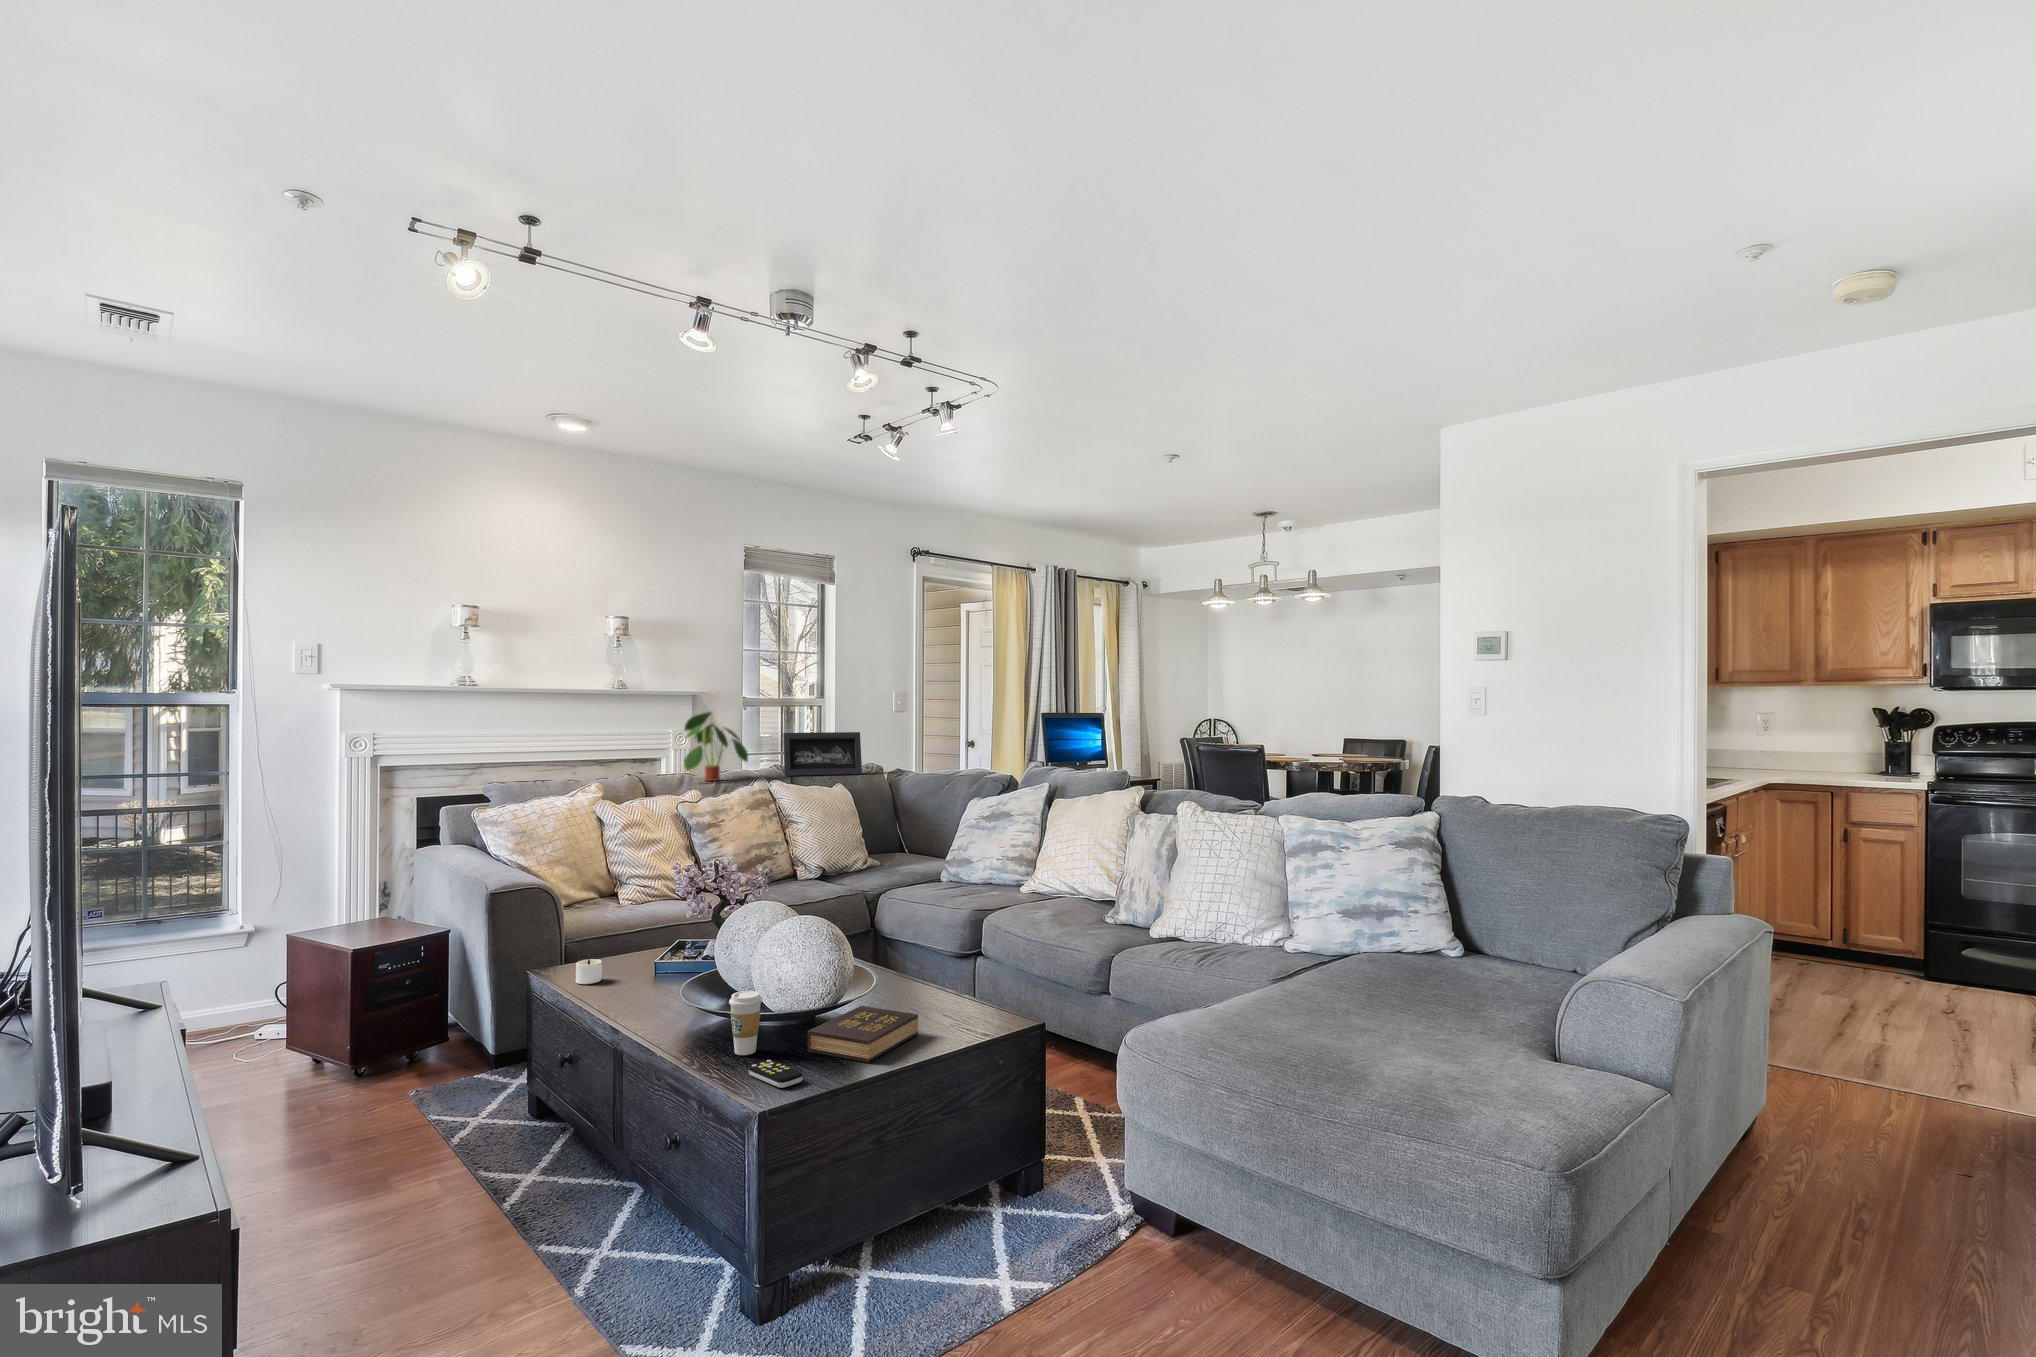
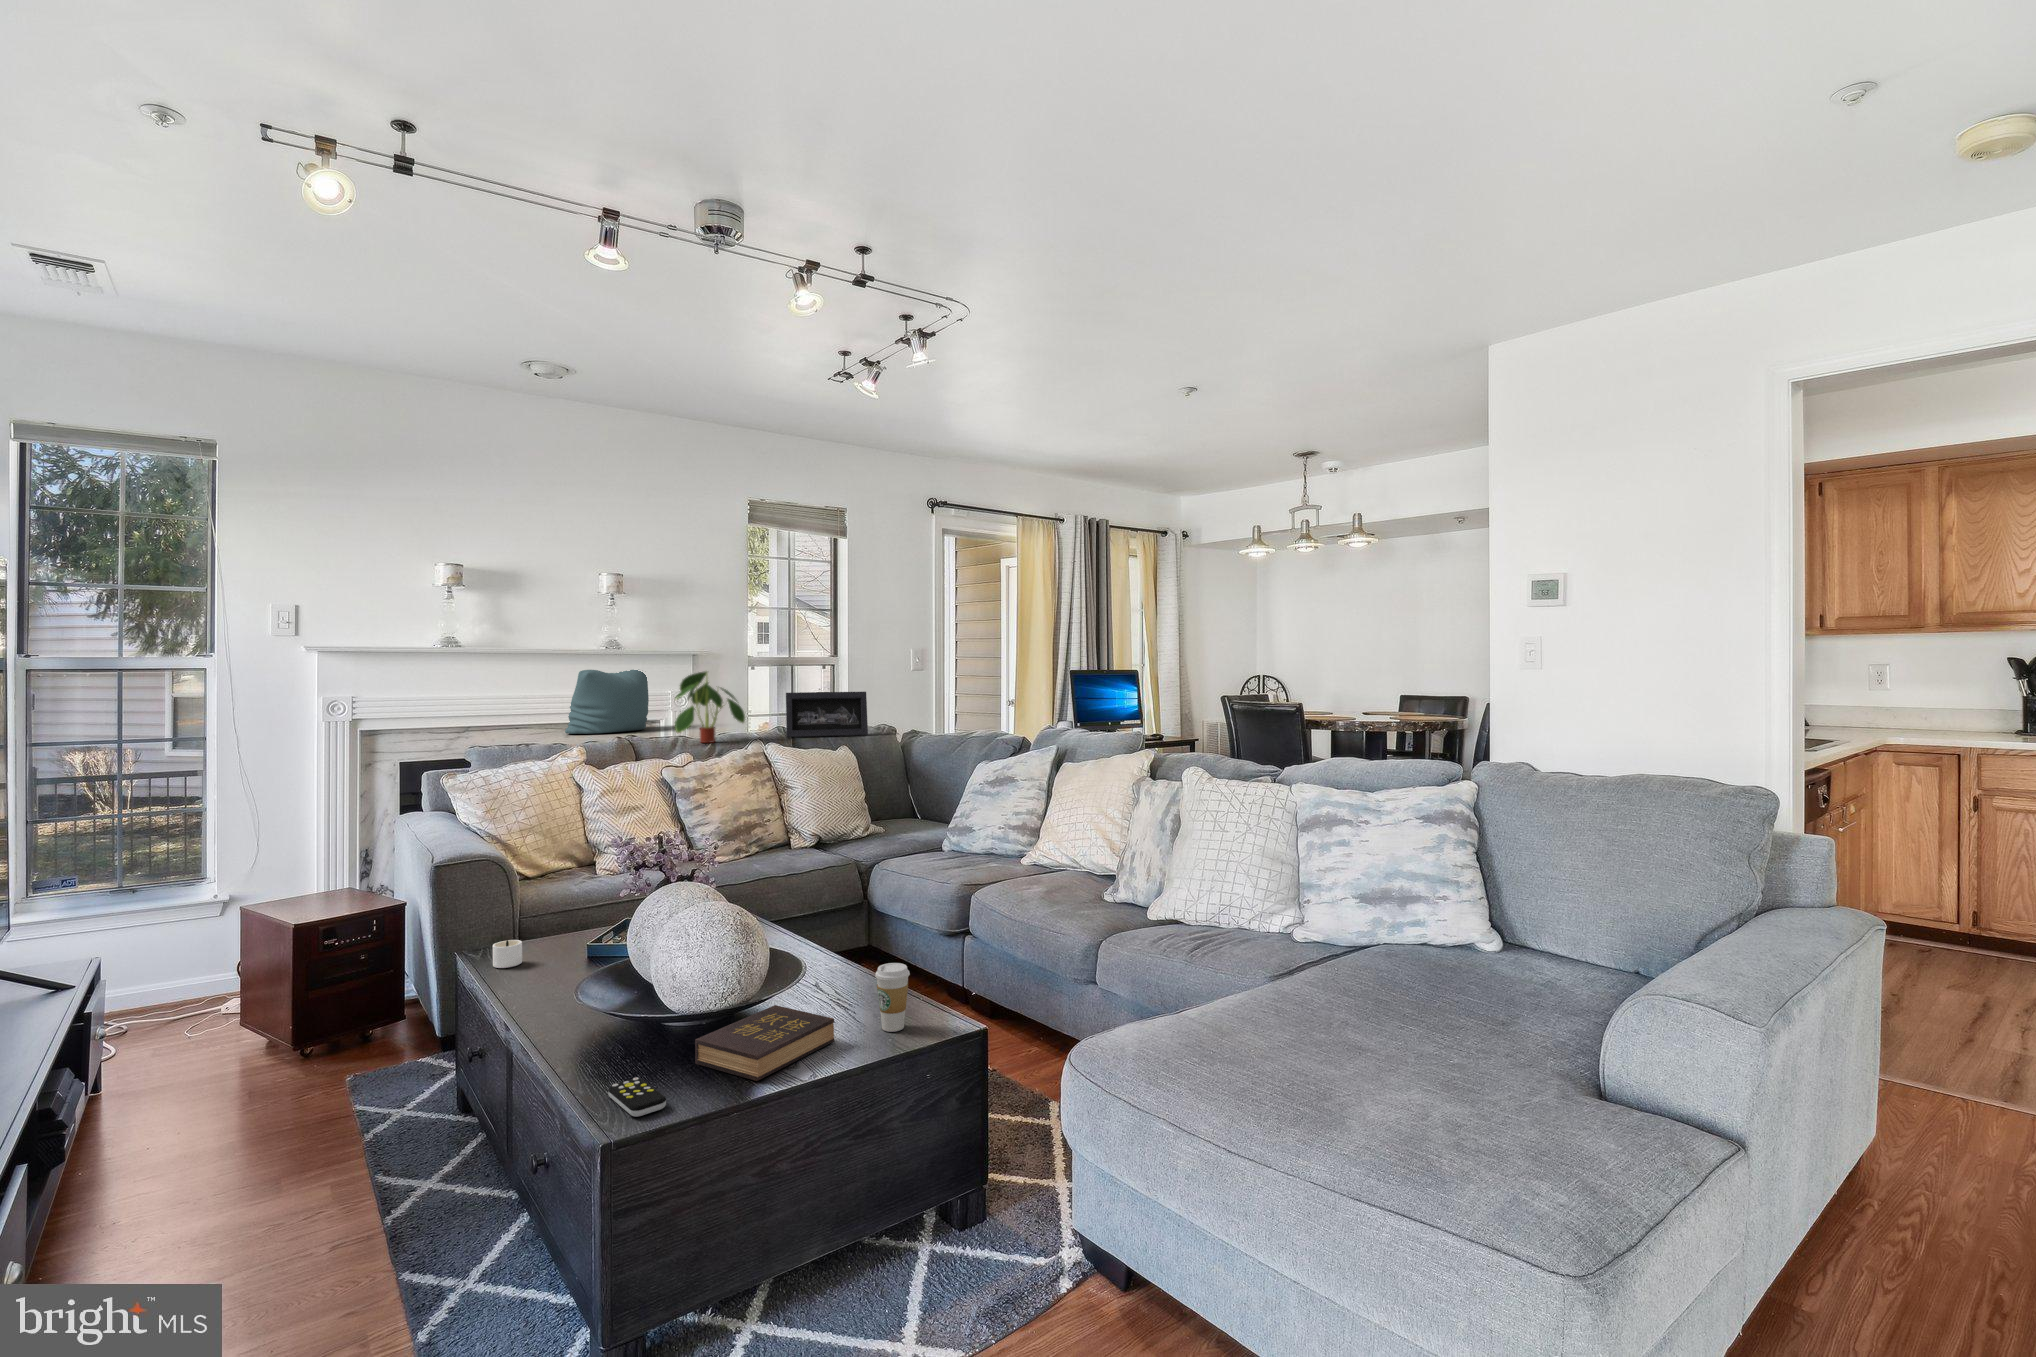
cushion: none [559,709,638,772] -> present [565,670,649,734]
coffee cup: present [729,991,762,1055] -> present [875,963,910,1032]

